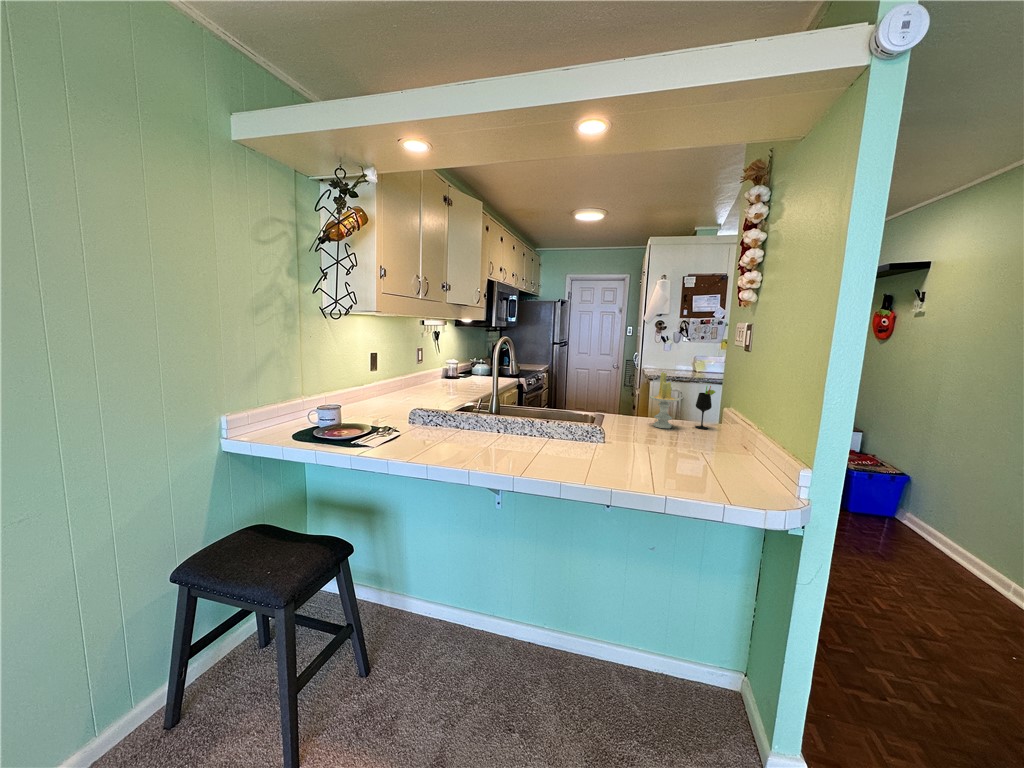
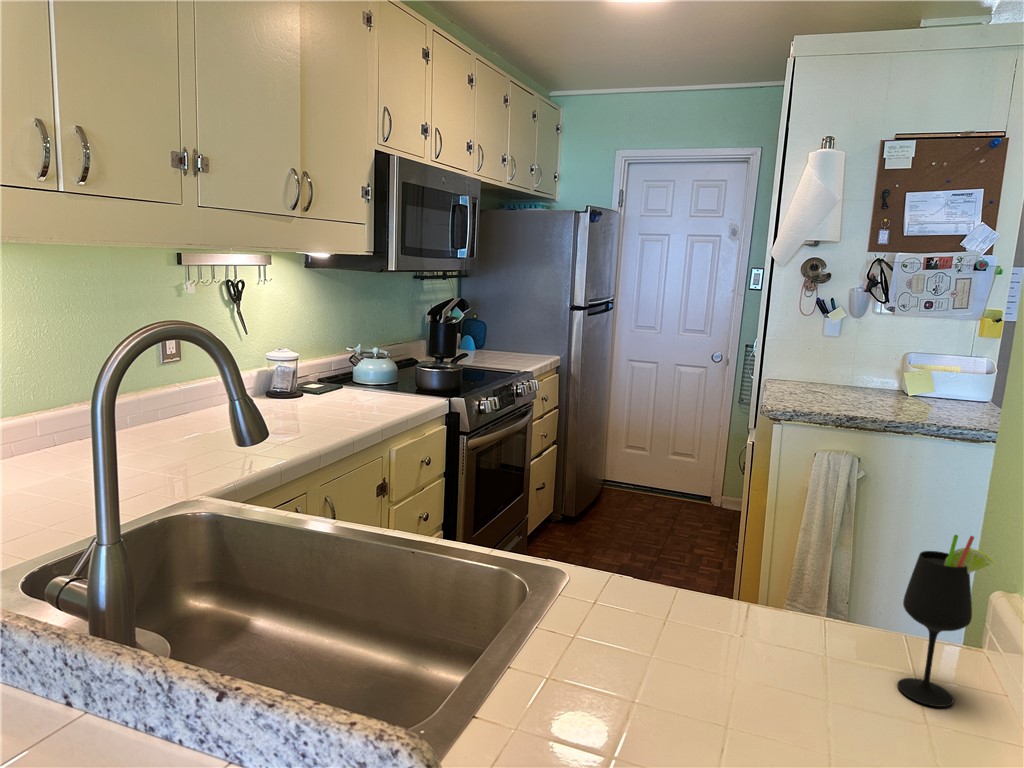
candle: present [650,372,679,428] -> none [714,465,835,701]

